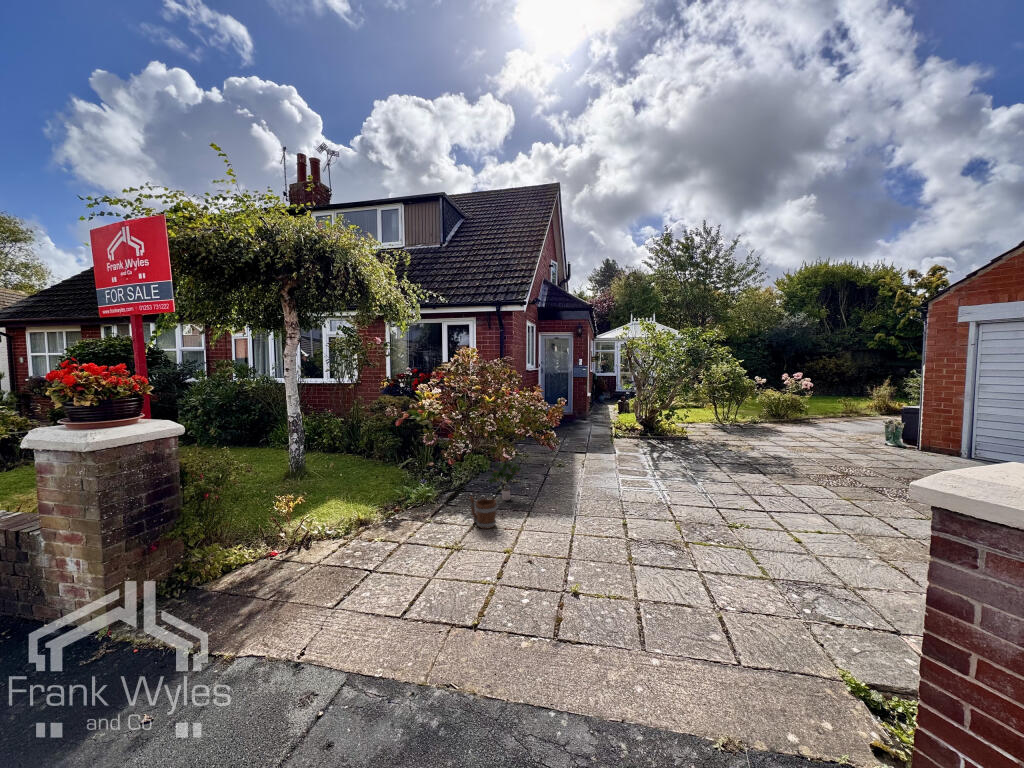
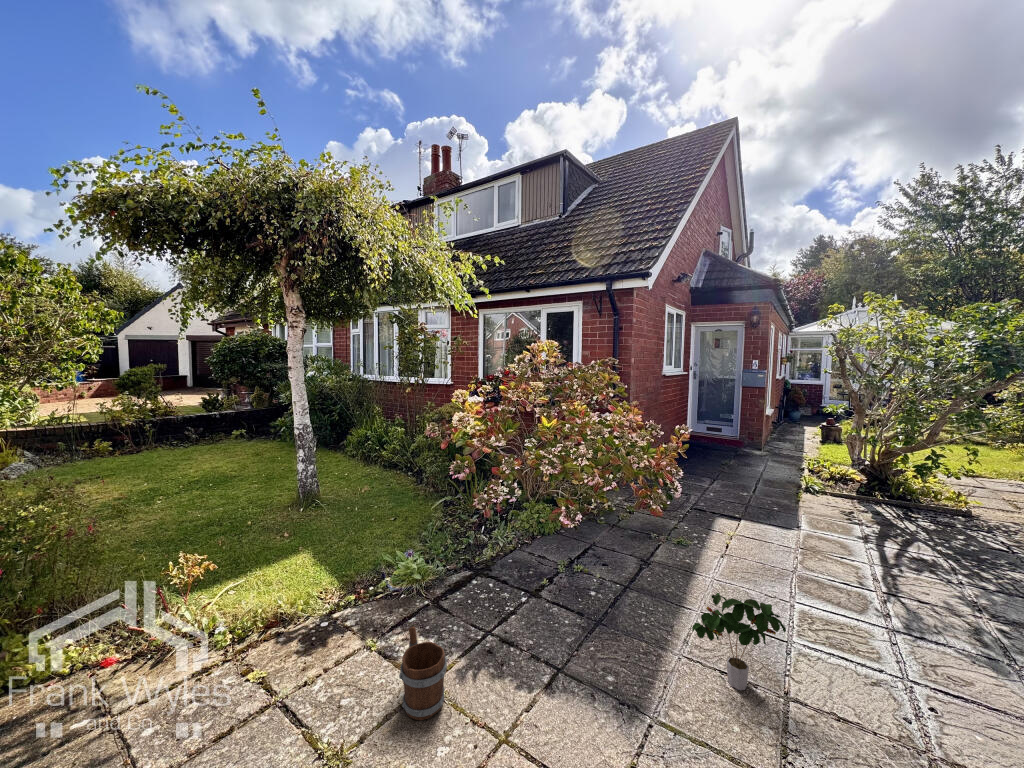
potted plant: present [488,462,522,500] -> present [692,593,786,690]

